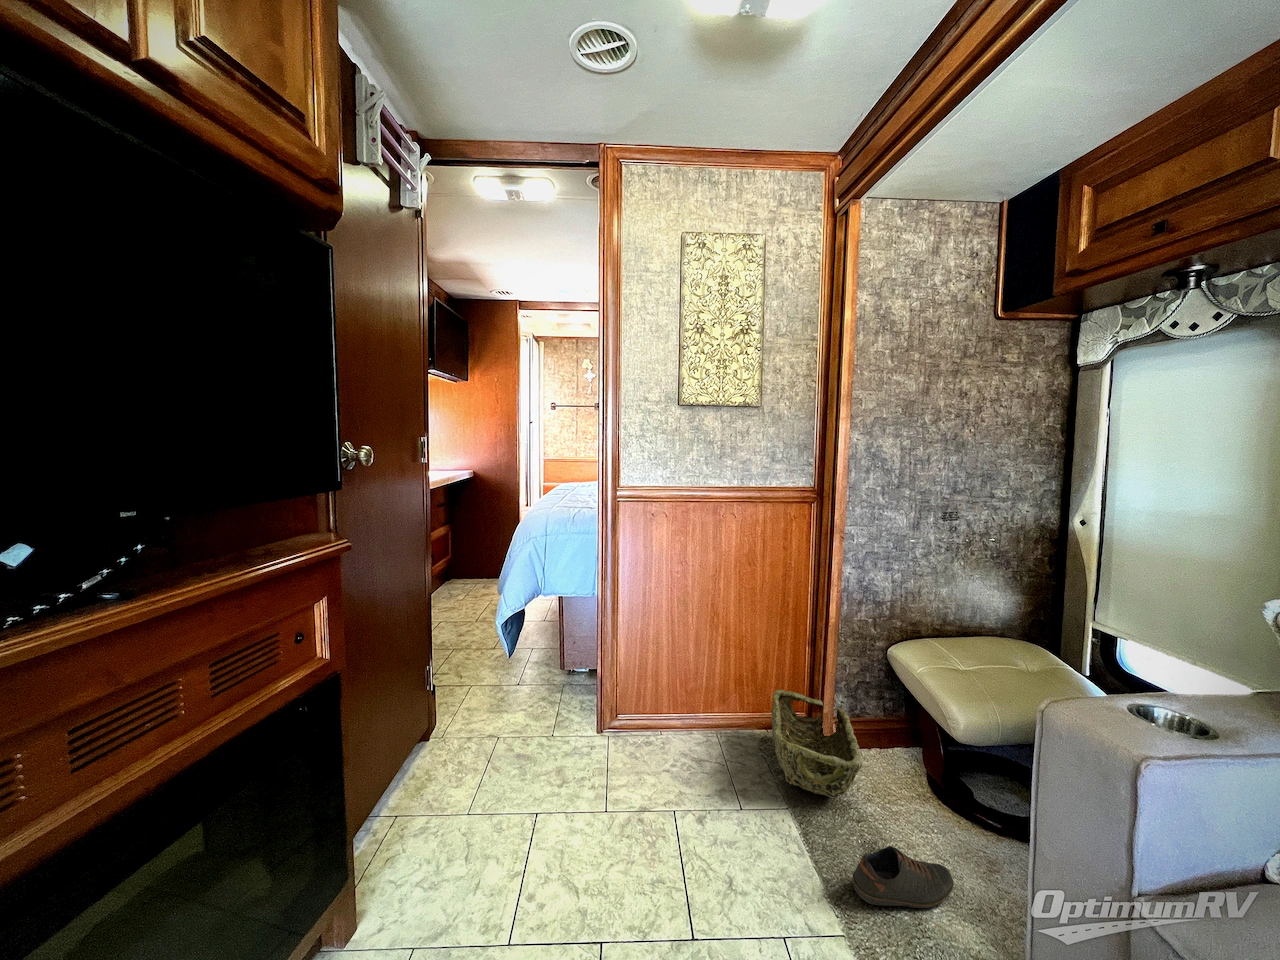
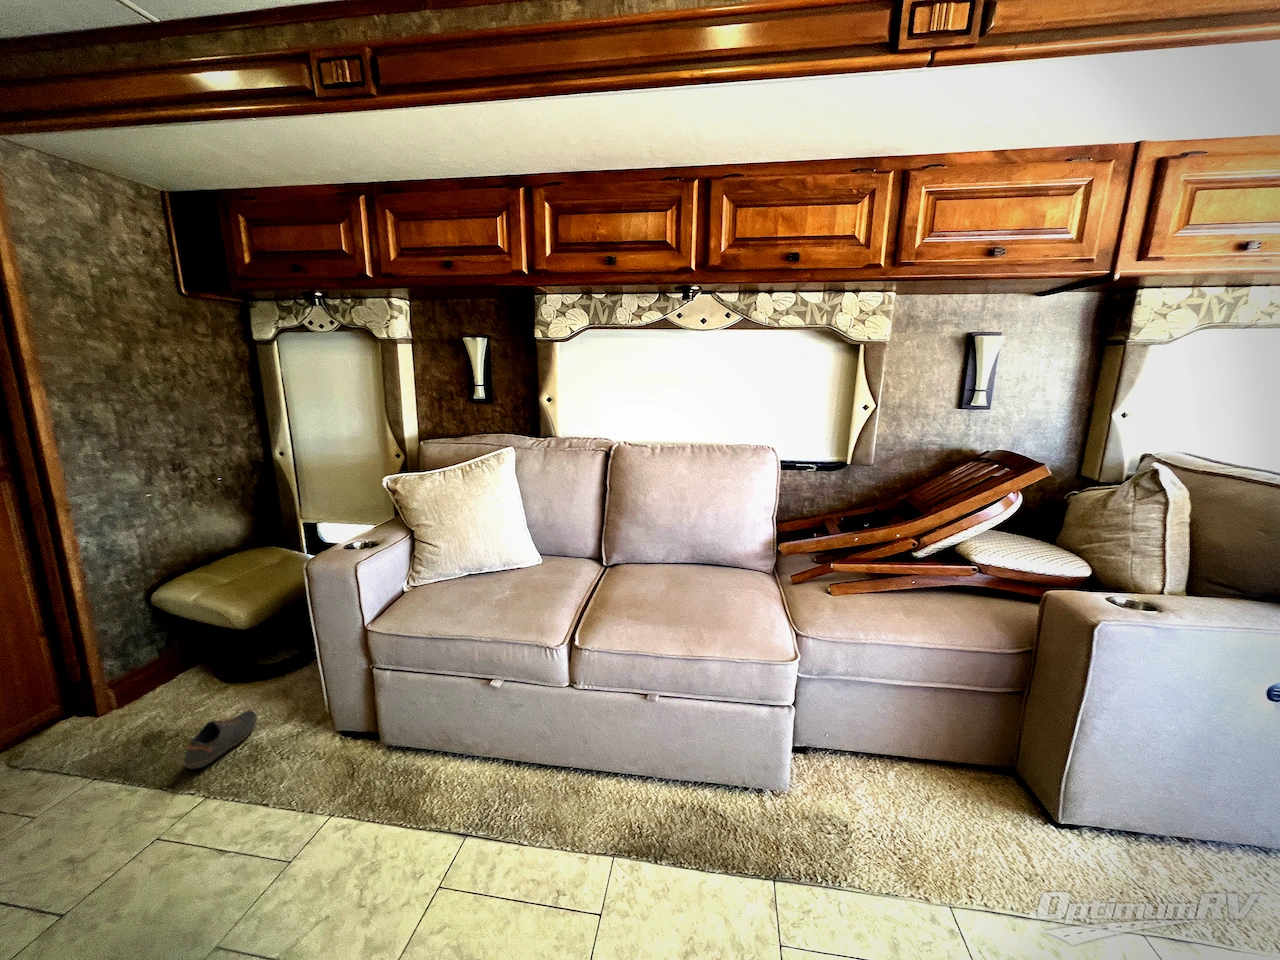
woven basket: present [772,689,862,798] -> none [16,671,159,758]

